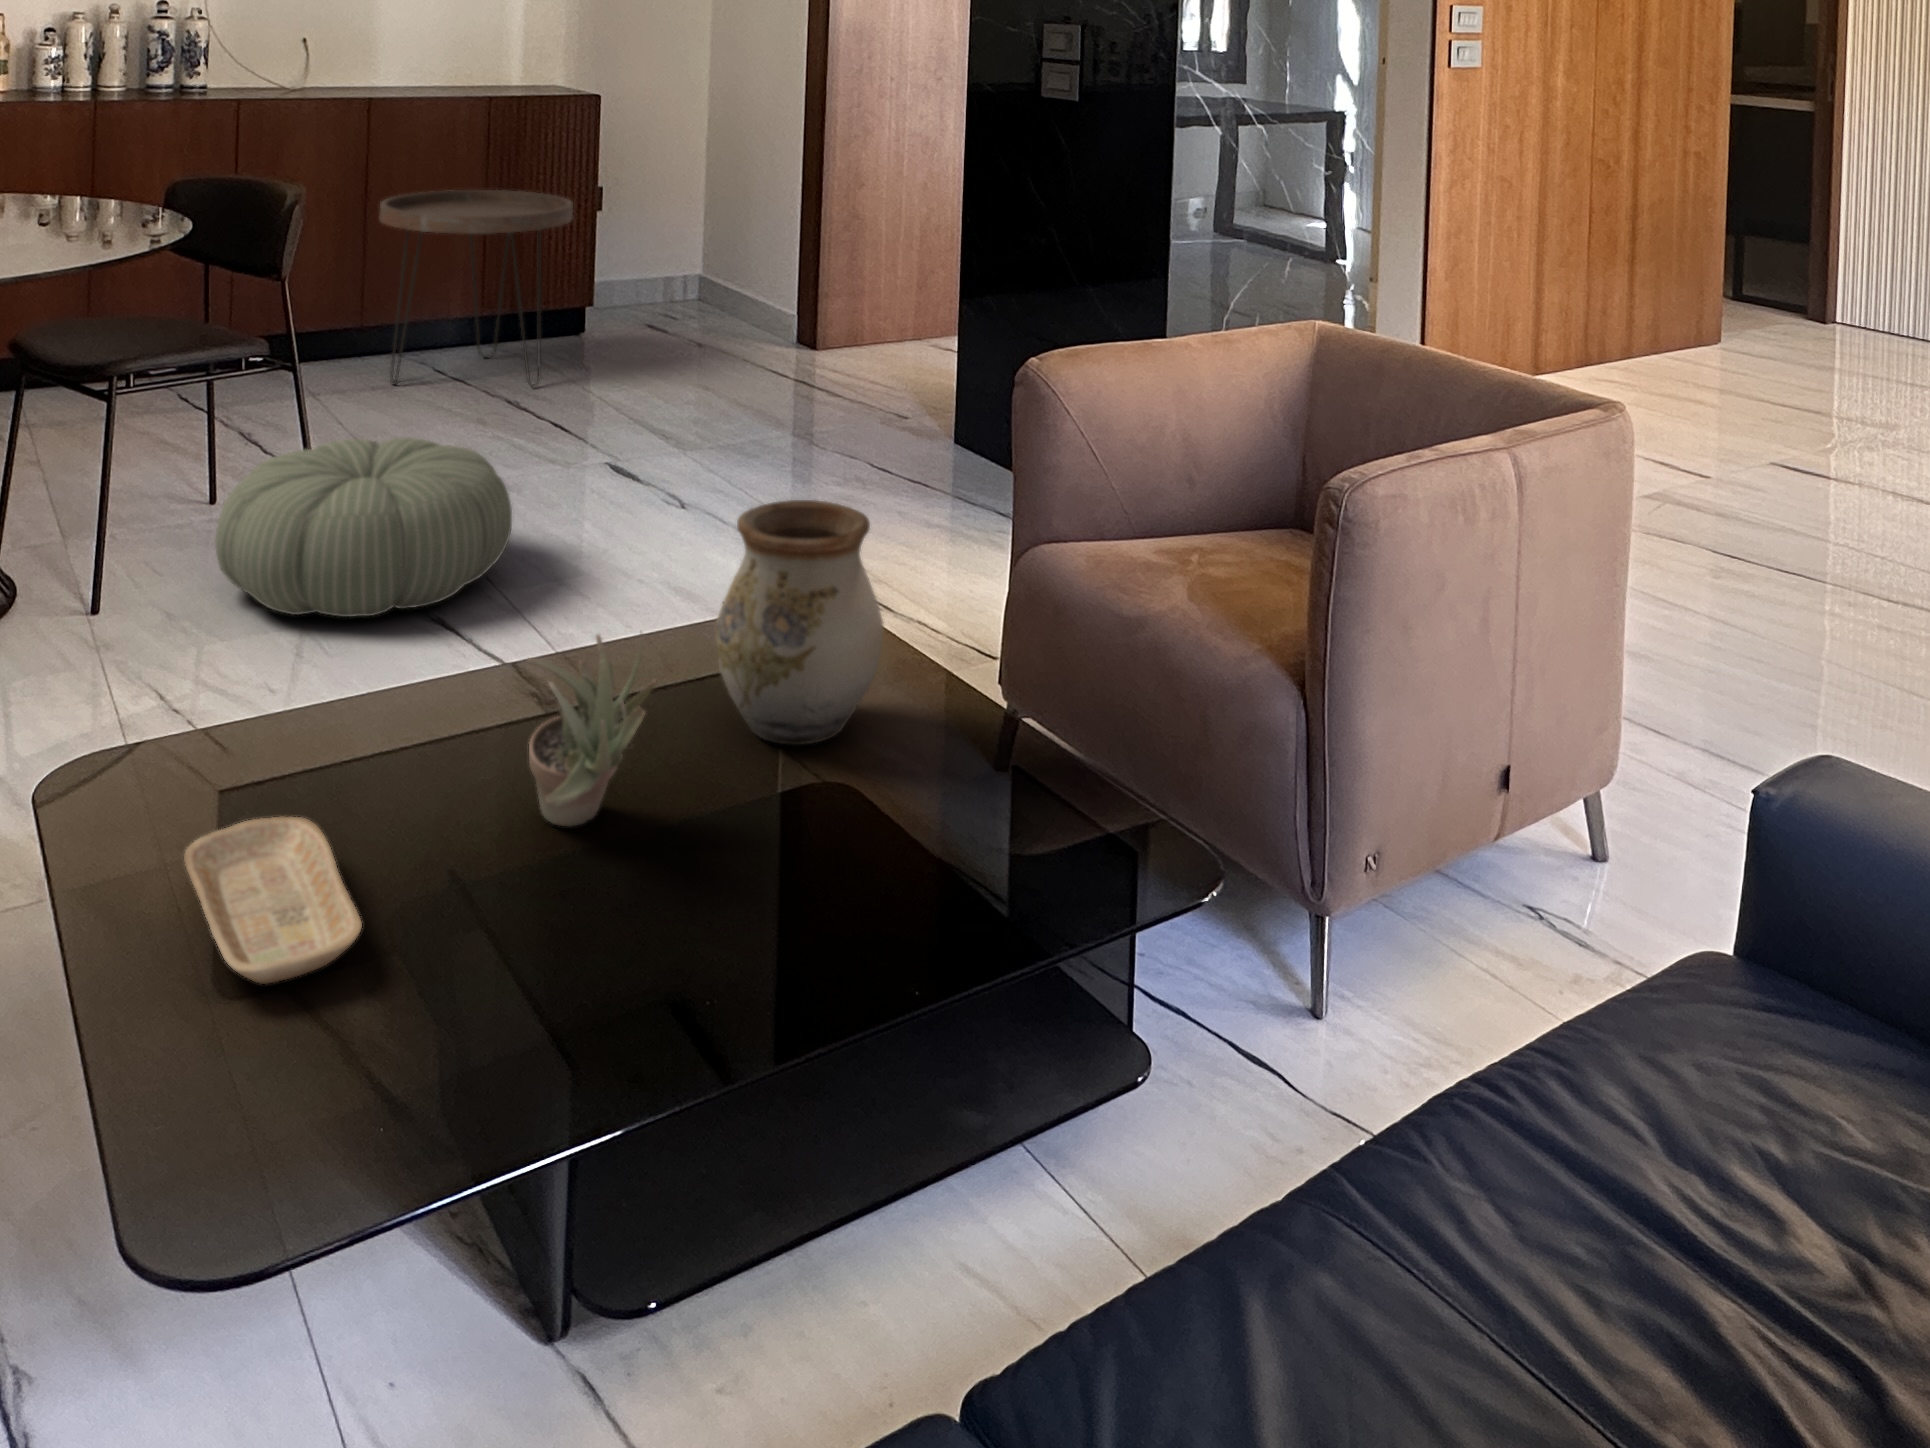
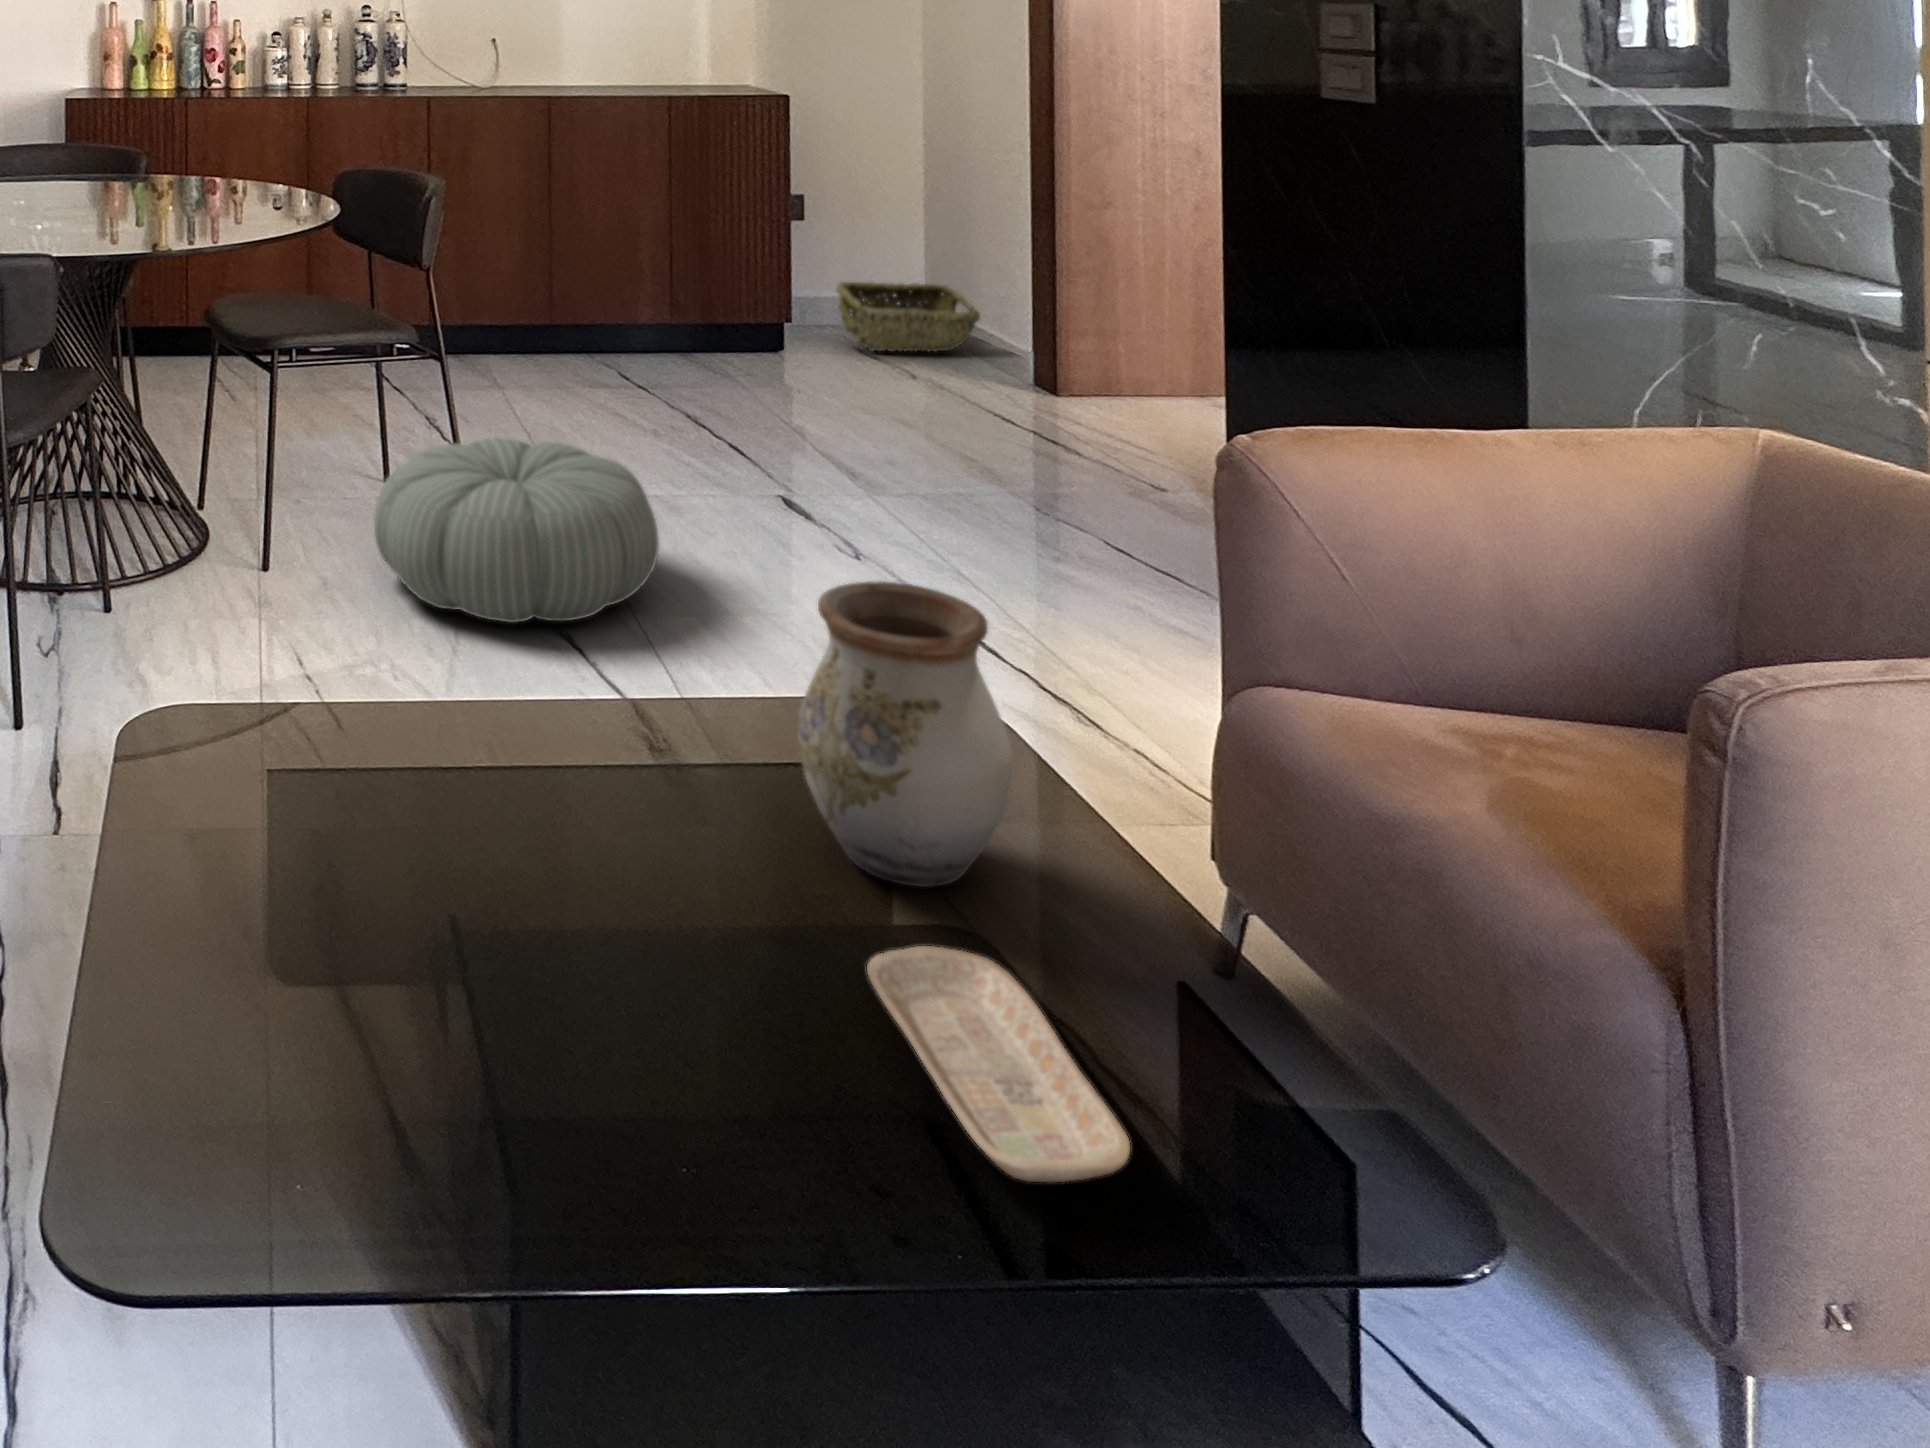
side table: present [380,190,573,388] -> none [564,190,759,400]
woven basket: none [629,267,754,333] -> present [836,282,980,352]
succulent plant: present [527,635,657,826] -> none [554,708,698,921]
tray: present [184,817,362,984] -> present [867,946,1130,1182]

